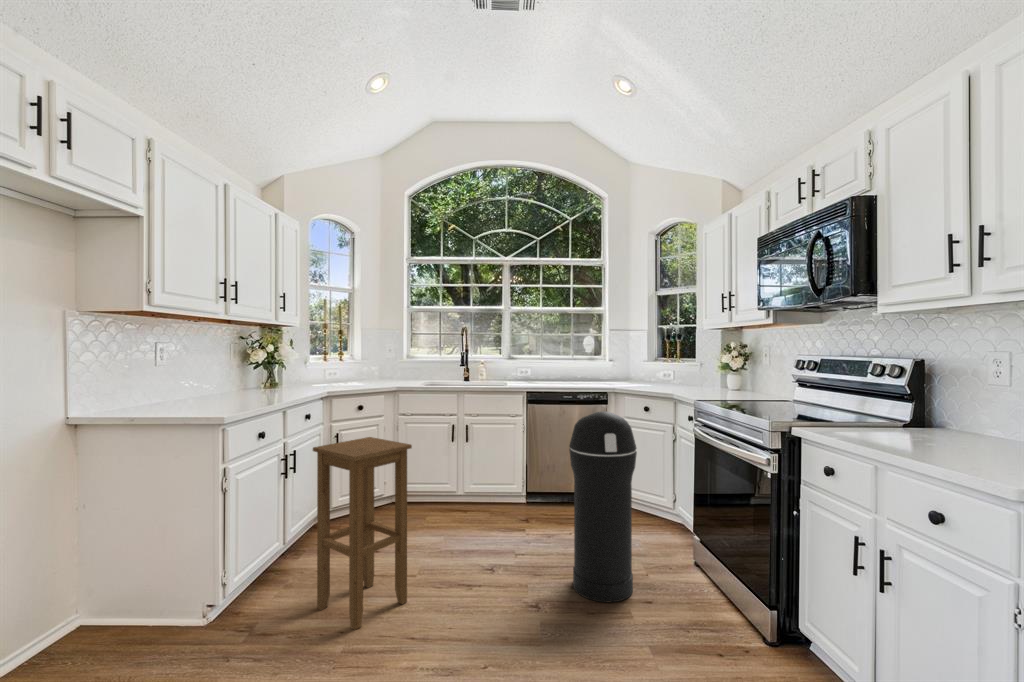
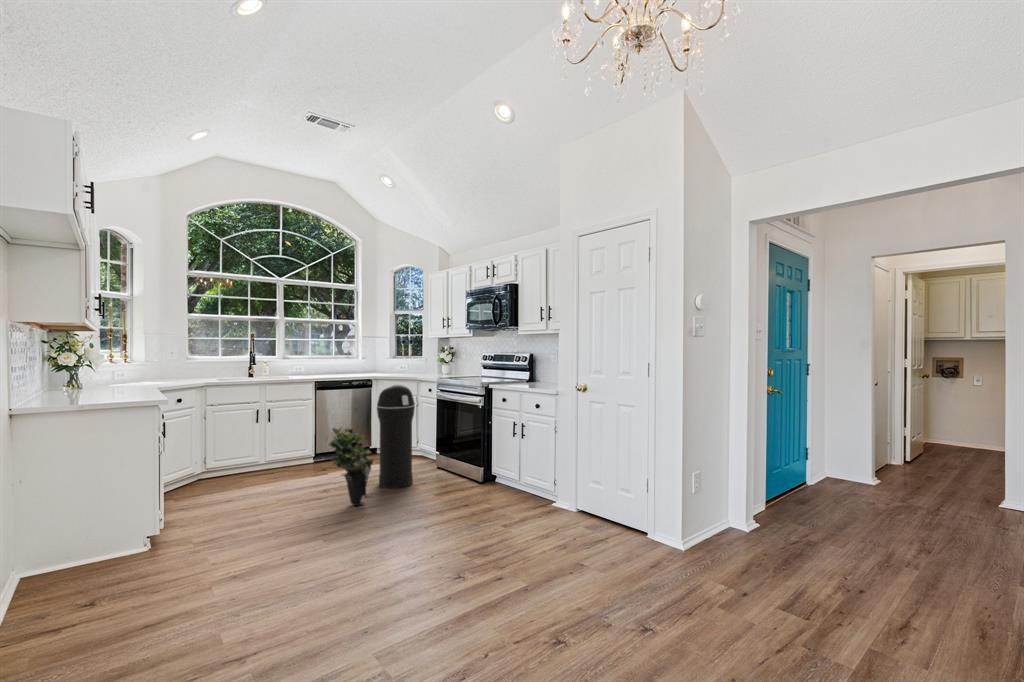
stool: present [313,437,412,630] -> none [225,410,290,522]
potted plant: none [460,479,540,635] -> present [328,426,374,506]

